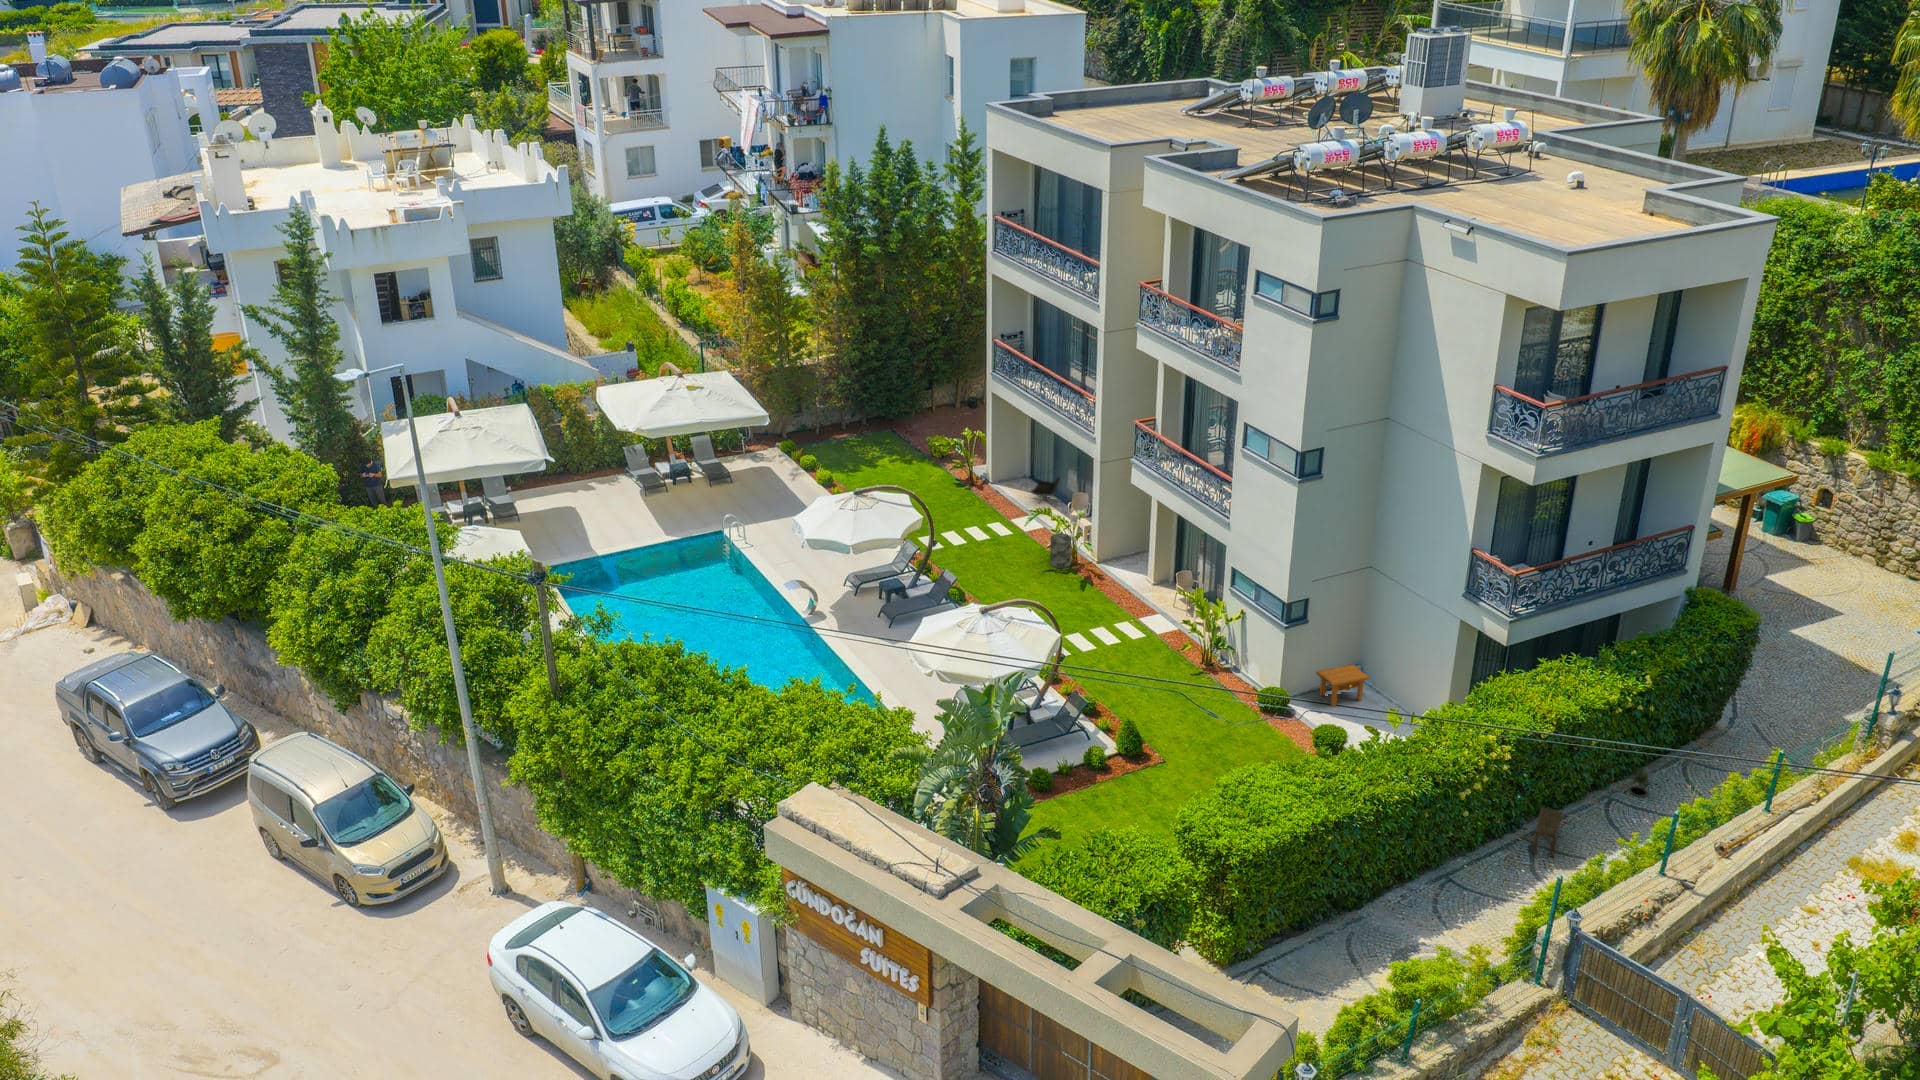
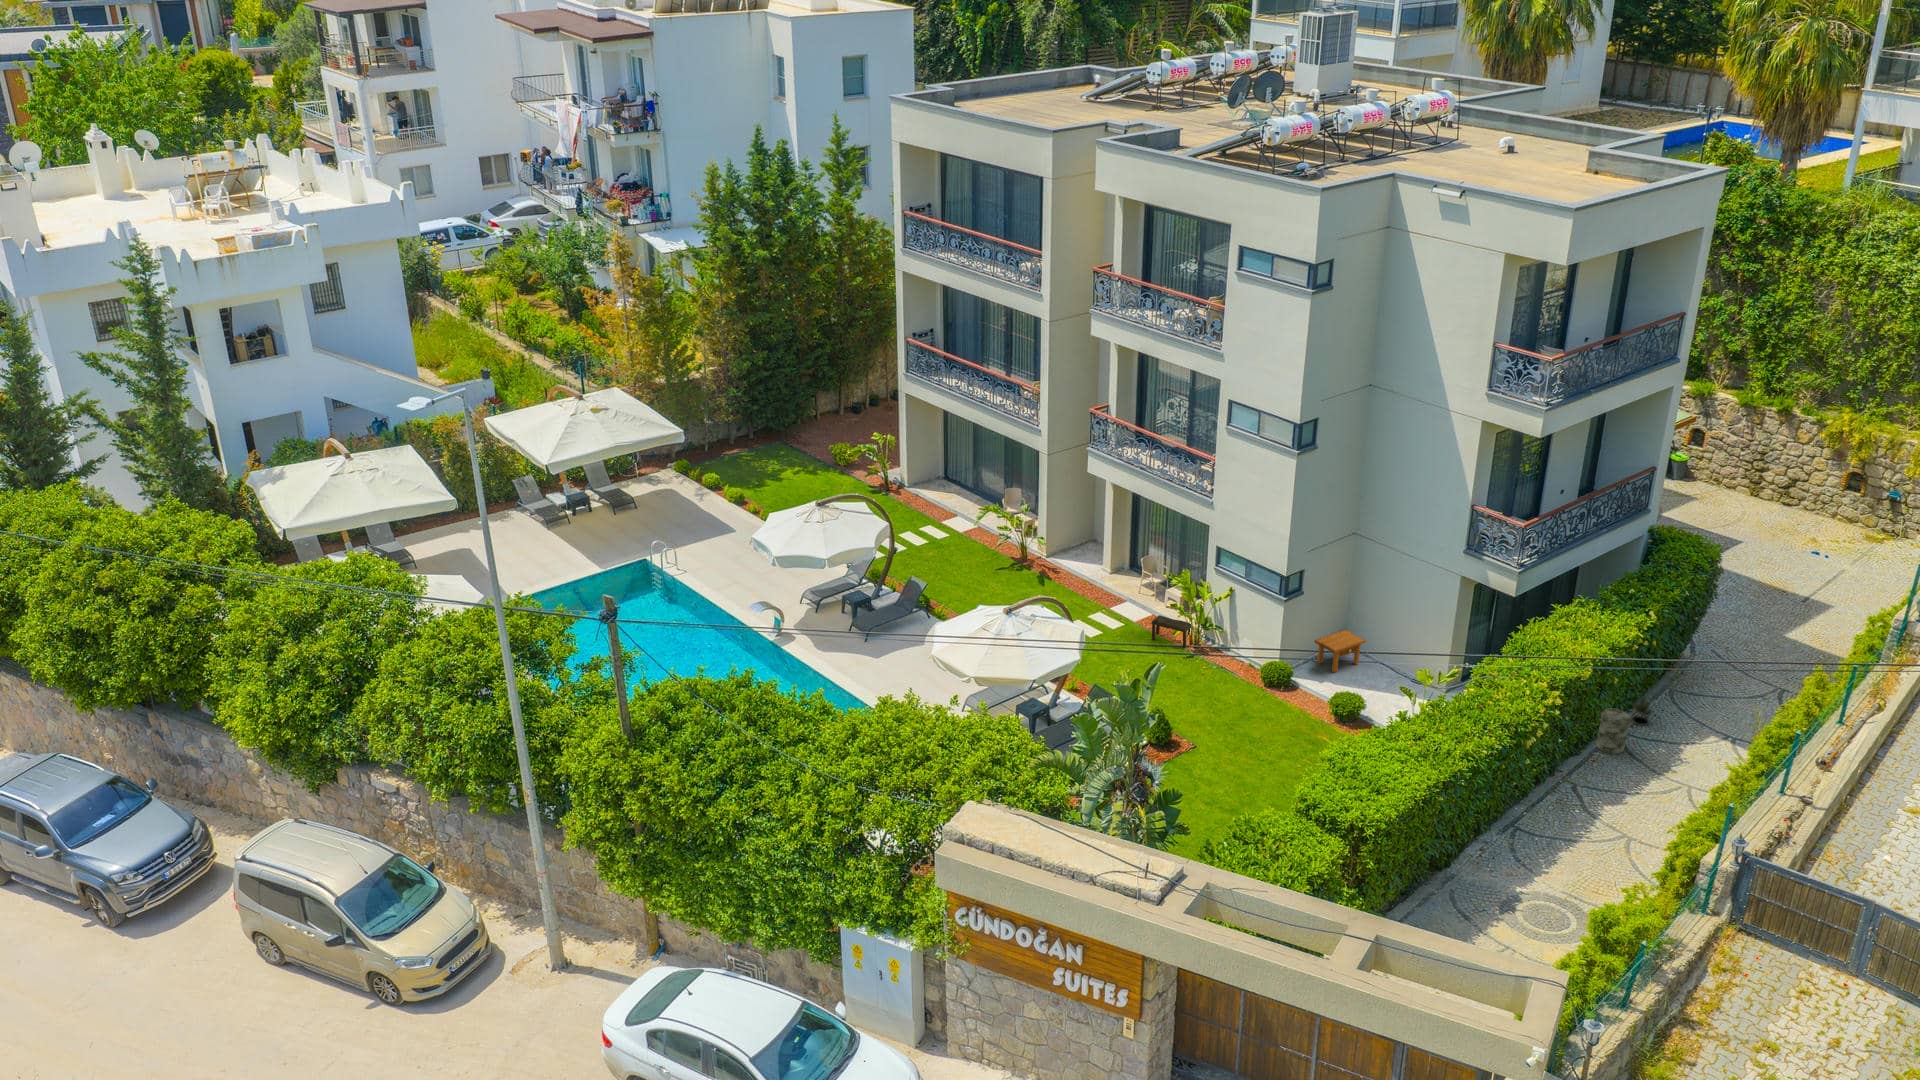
lounge chair: present [1032,478,1060,500] -> none [956,474,986,503]
trash can: present [1050,534,1071,568] -> present [1596,708,1630,754]
bench: present [1532,807,1564,857] -> present [1152,615,1192,648]

